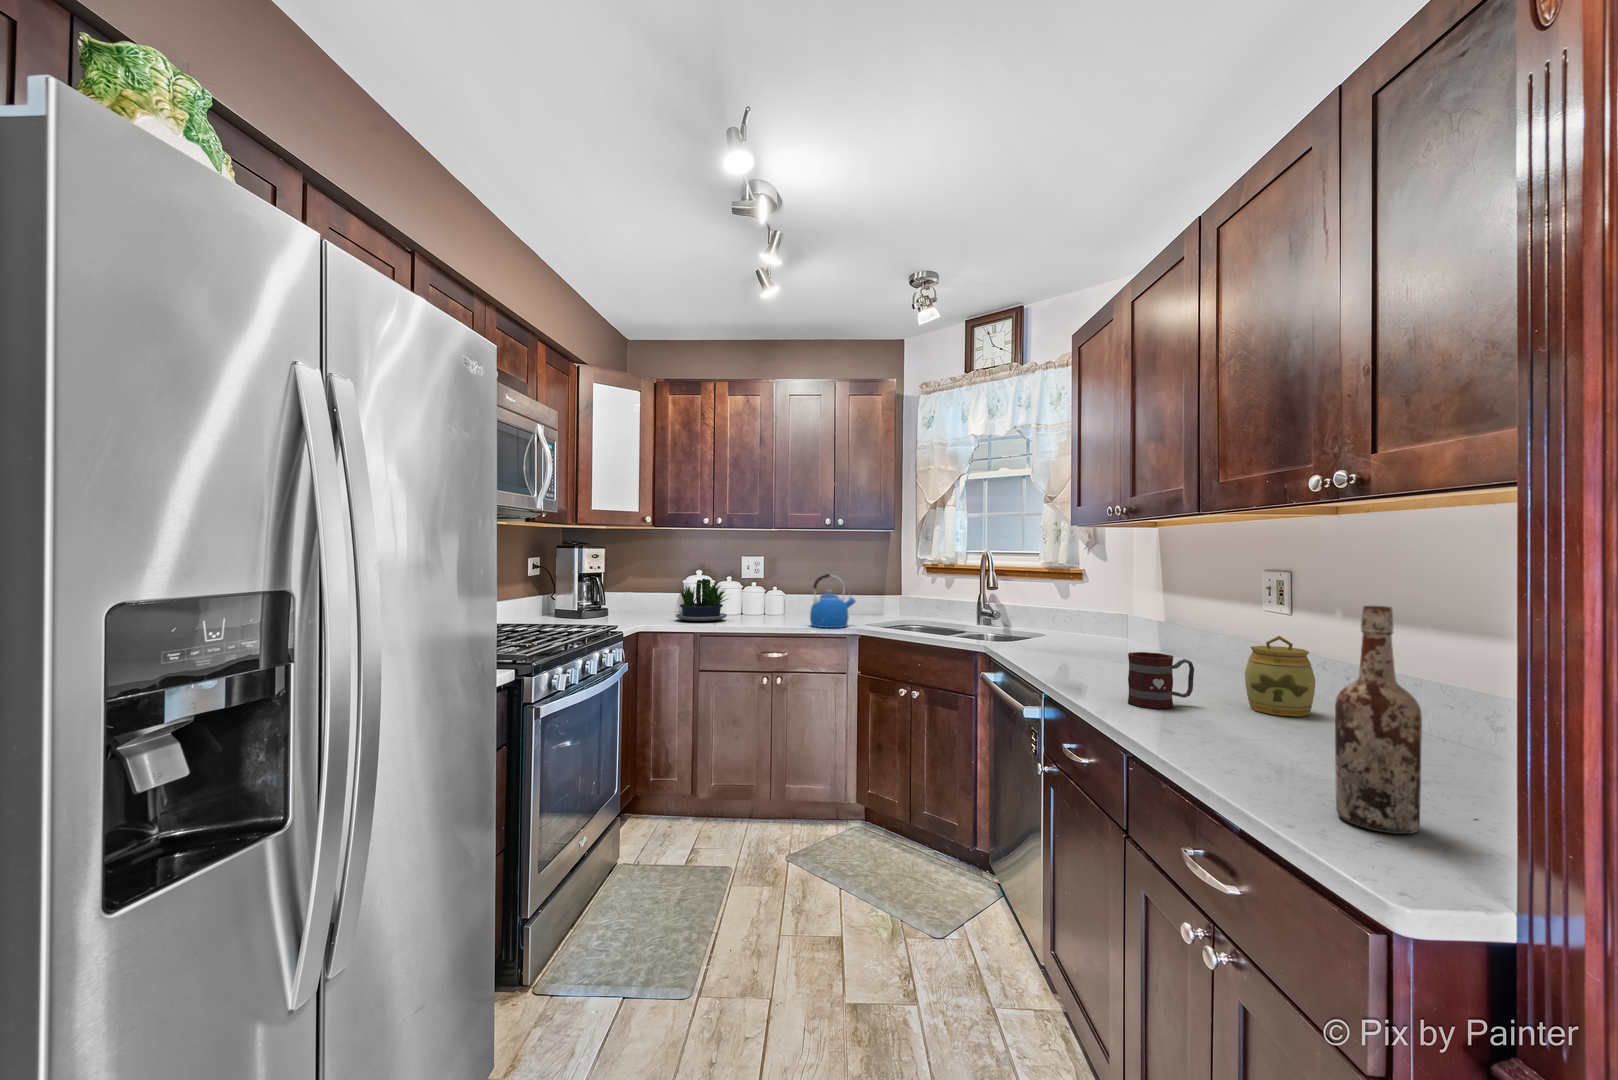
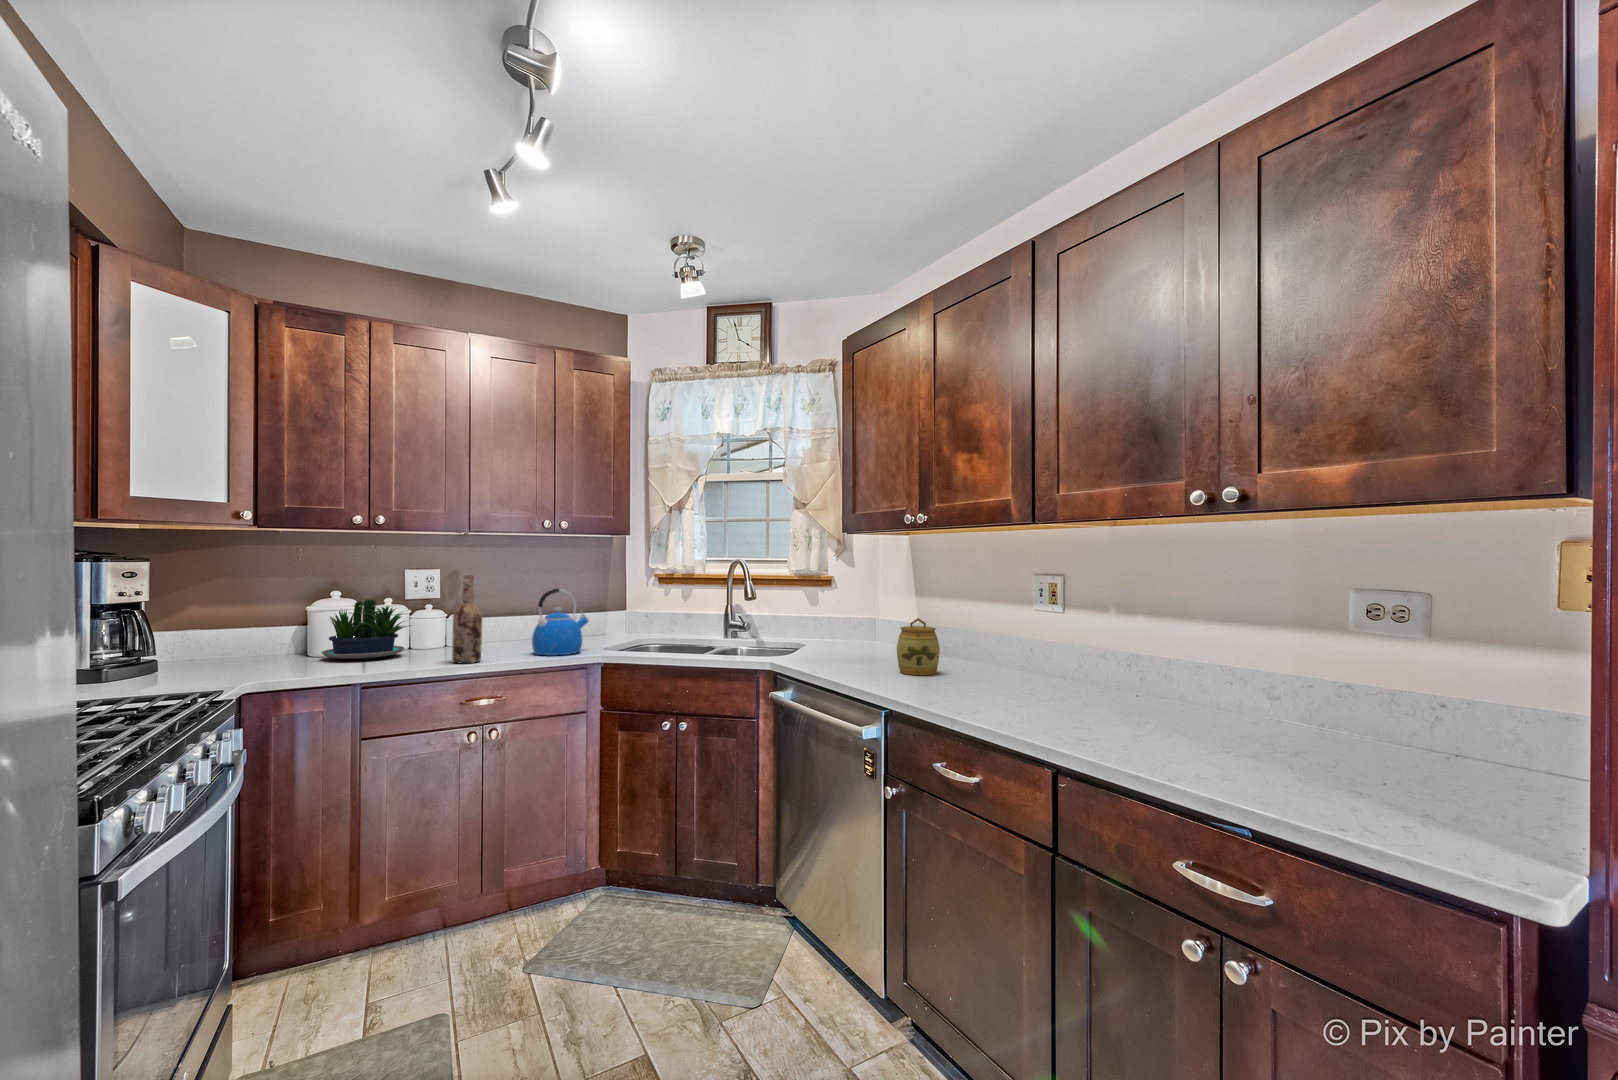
wine bottle: present [1335,606,1422,834] -> present [452,576,482,663]
jar: present [1245,636,1315,717] -> present [897,618,940,675]
mug: present [1128,652,1194,709] -> none [984,658,1039,714]

